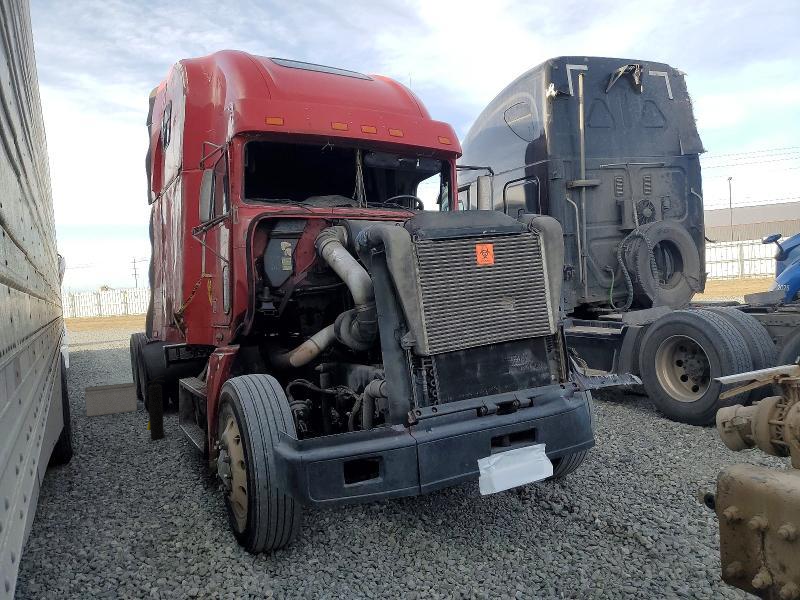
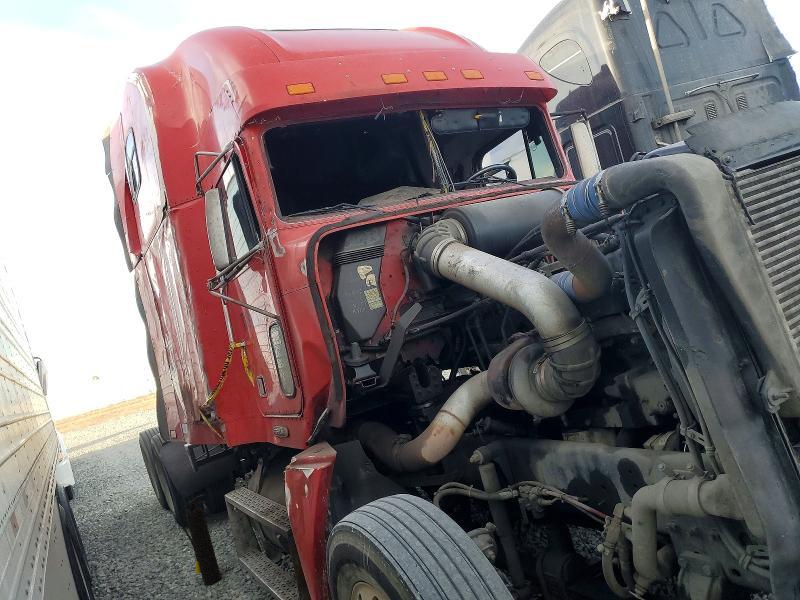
storage bin: present [85,383,137,416] -> none [100,502,172,563]

